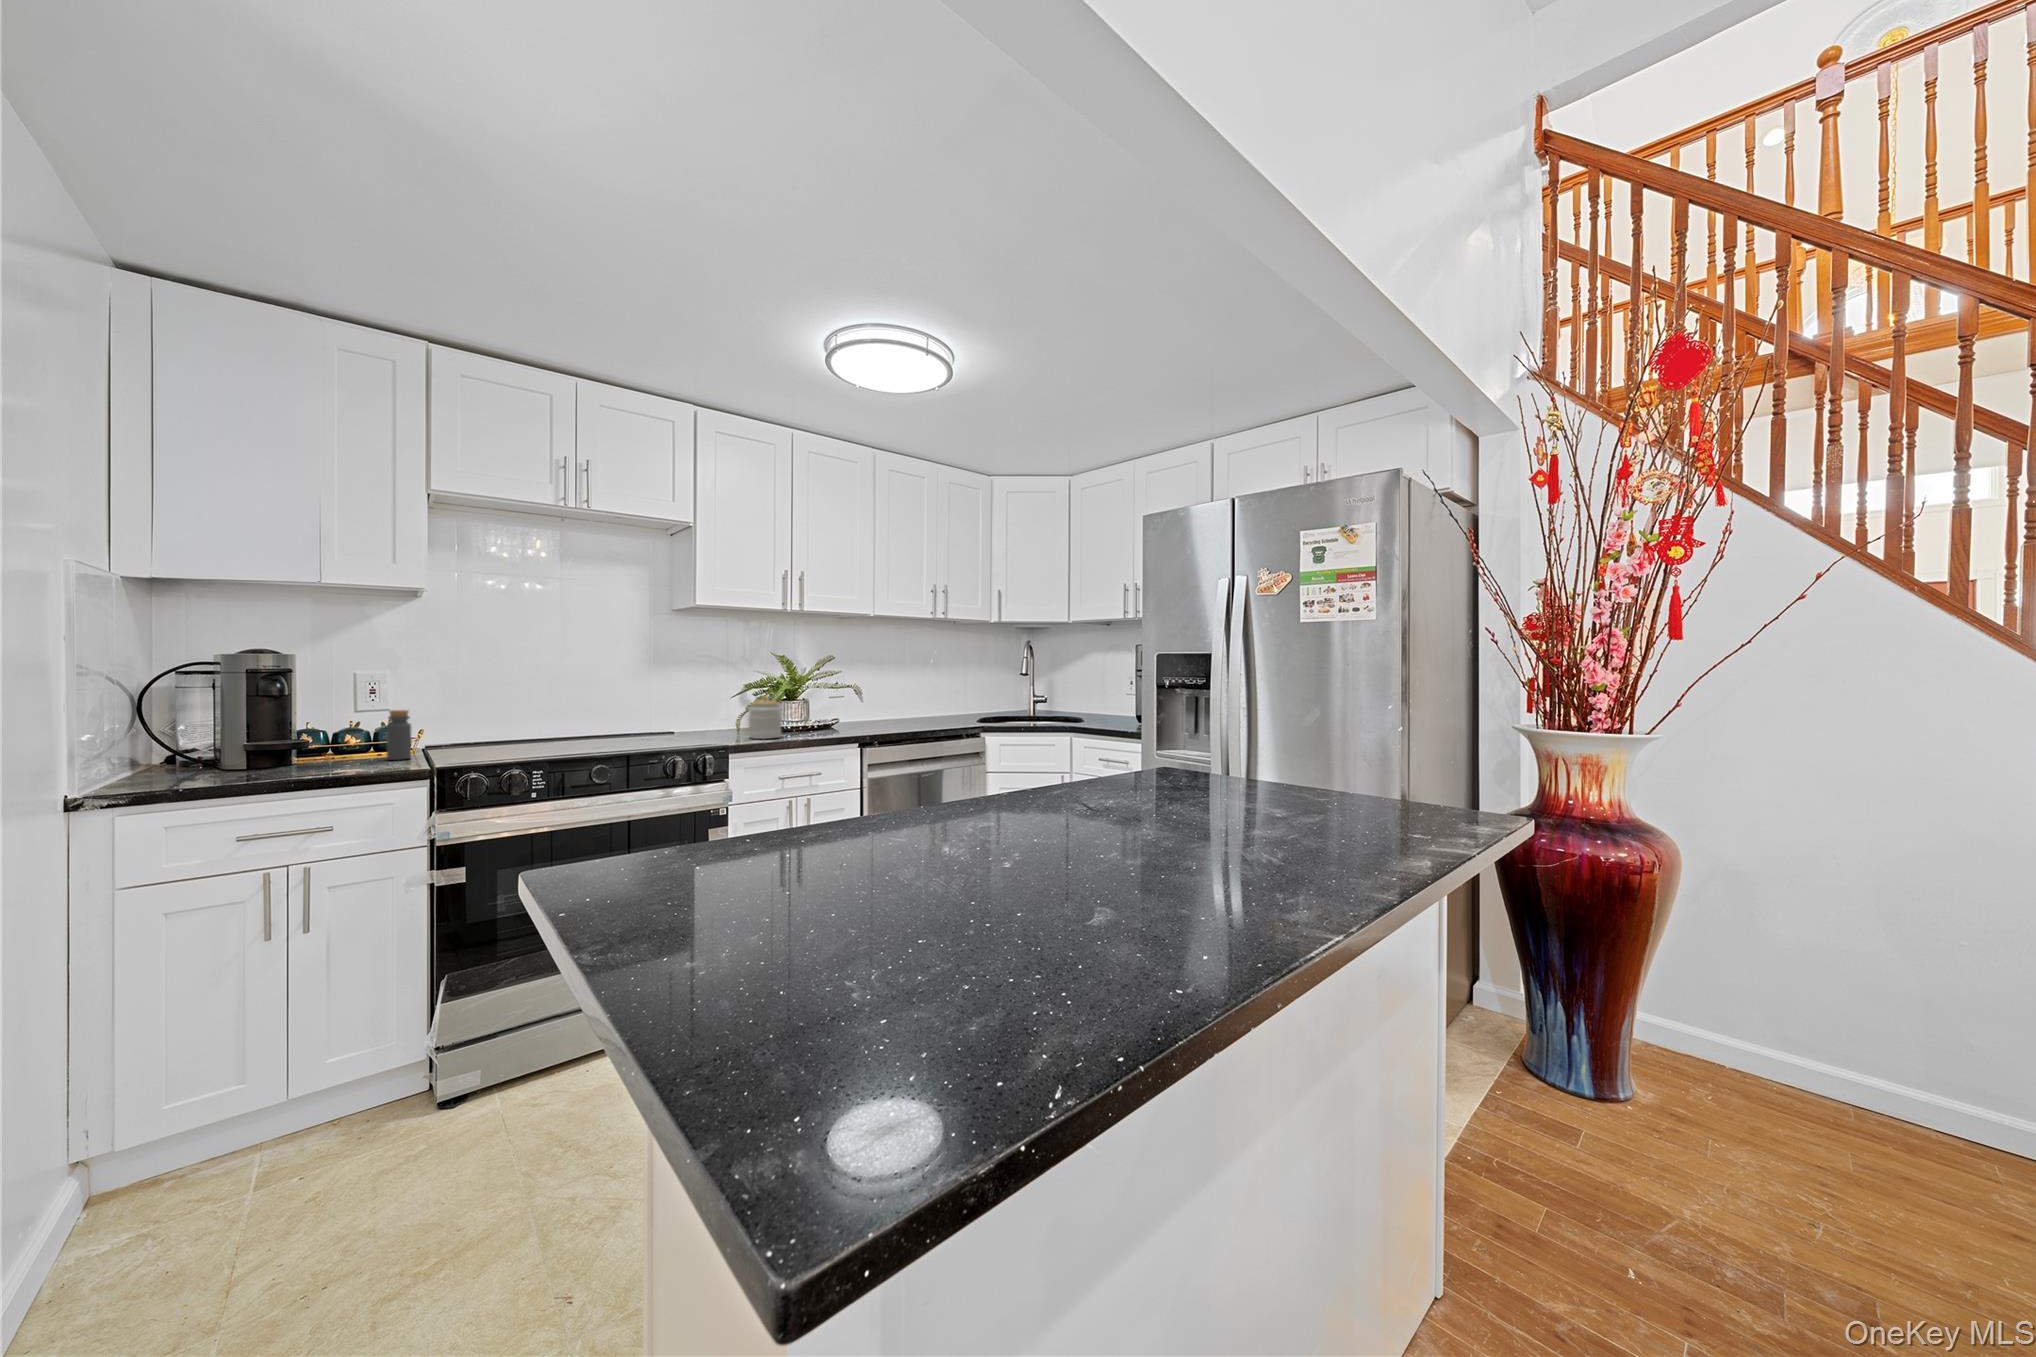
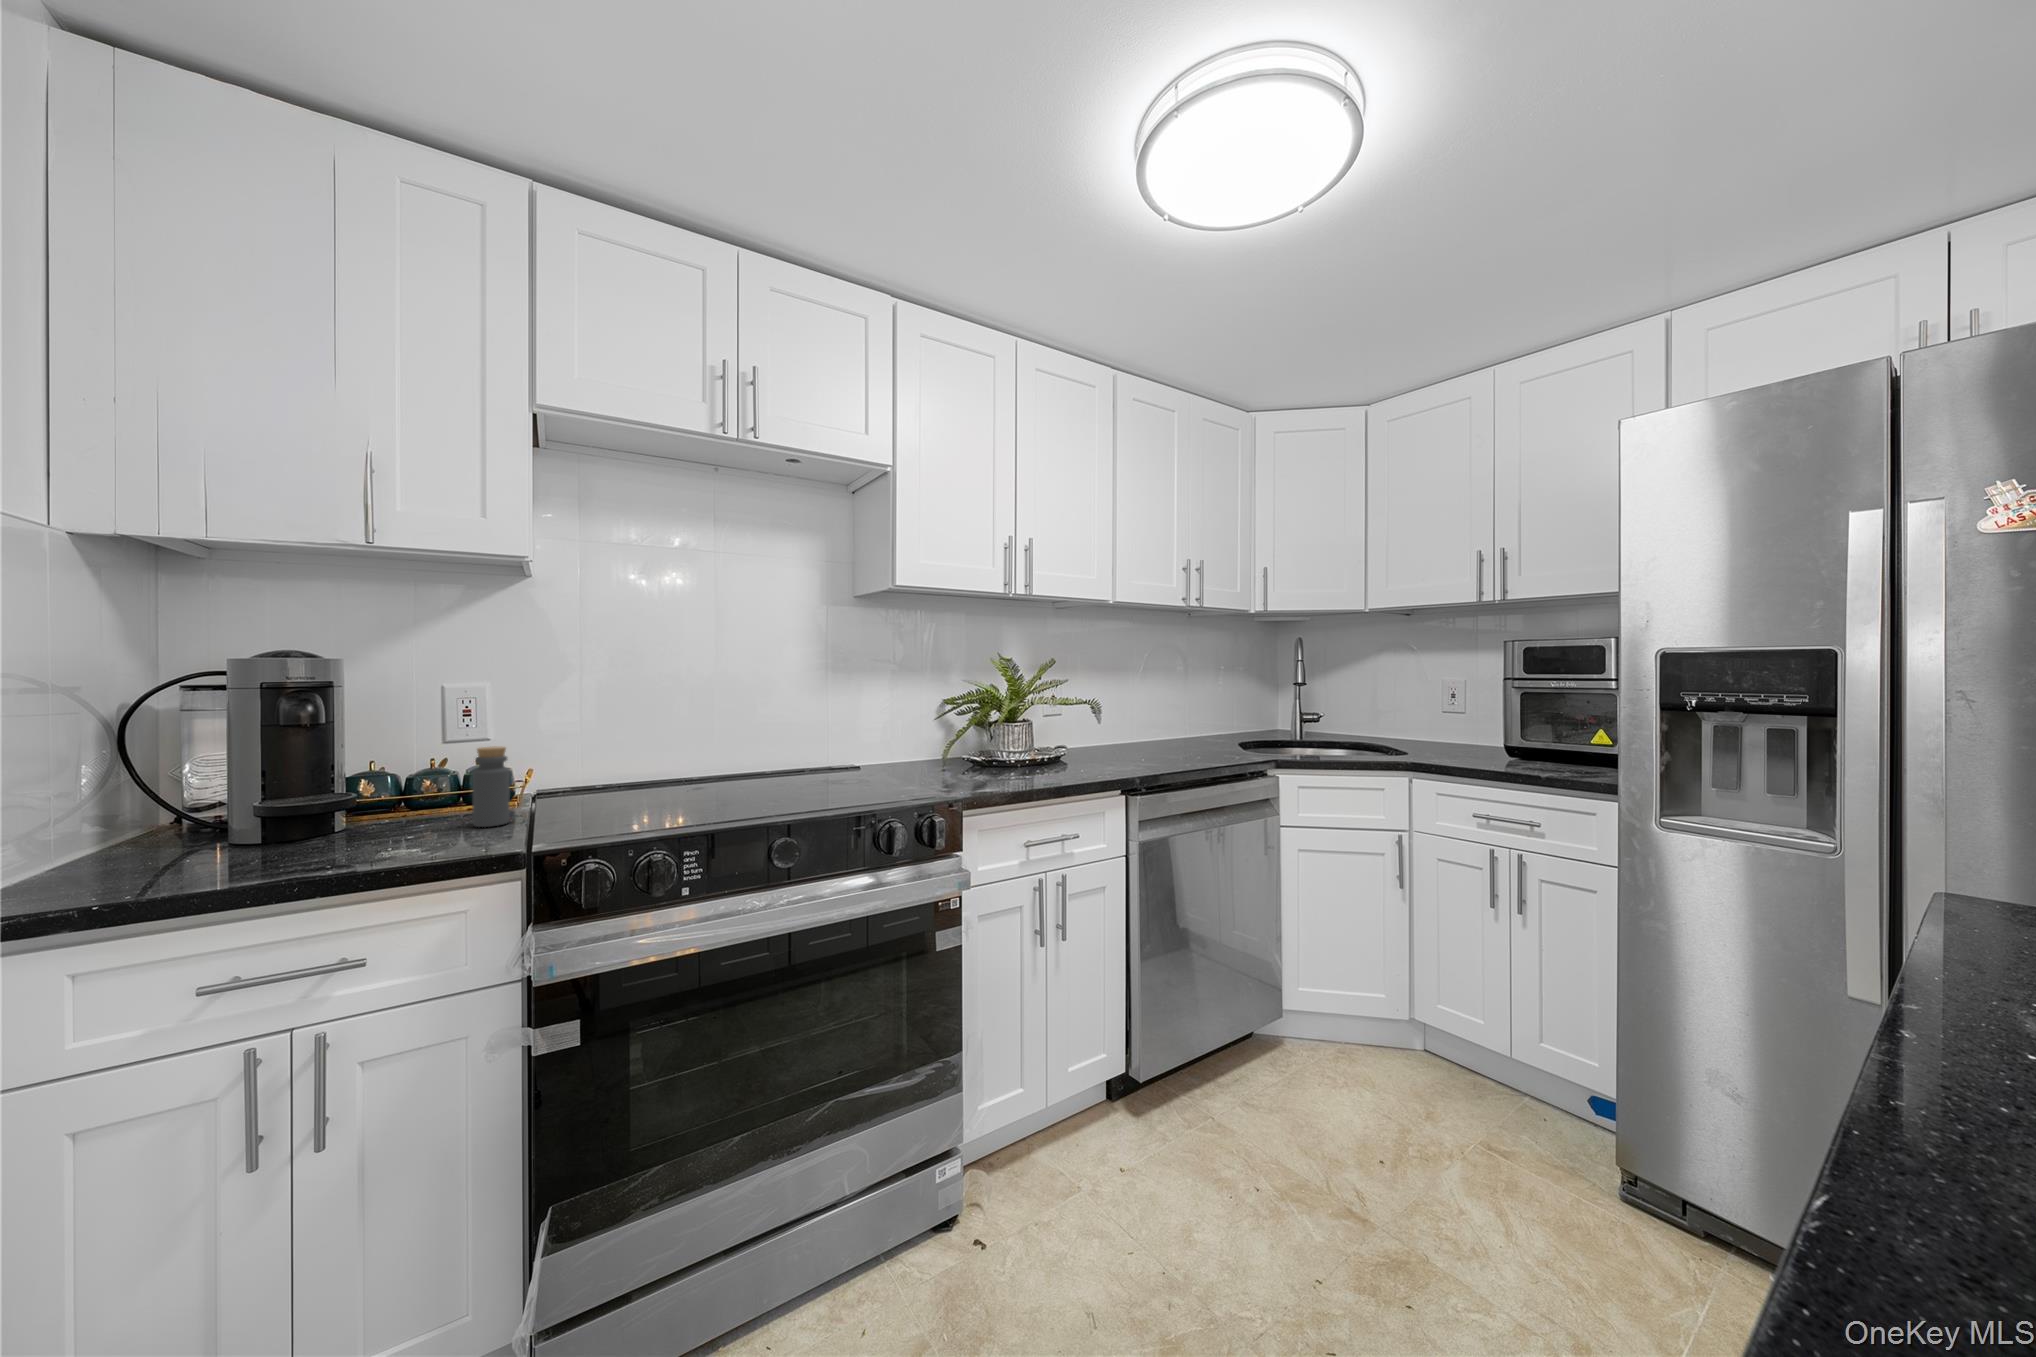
jar: present [748,695,781,739] -> none [972,718,1018,783]

